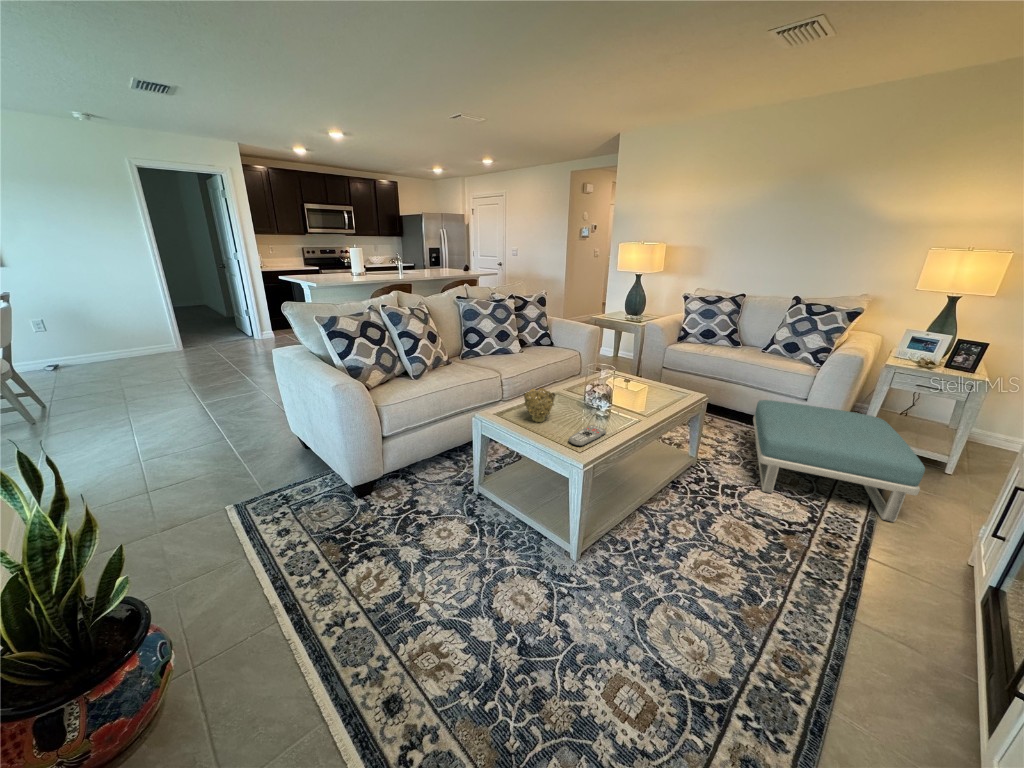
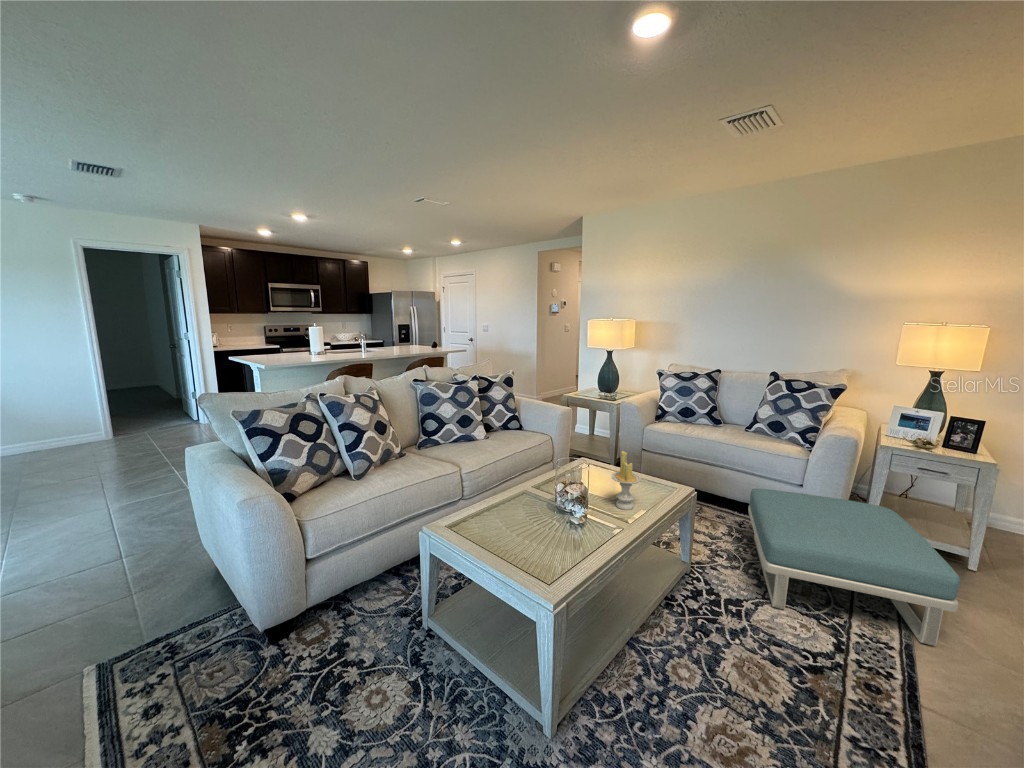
candle: none [634,358,659,408] -> present [612,451,641,510]
decorative bowl: present [524,388,555,422] -> none [481,492,519,536]
remote control: present [569,425,606,446] -> none [535,539,582,573]

